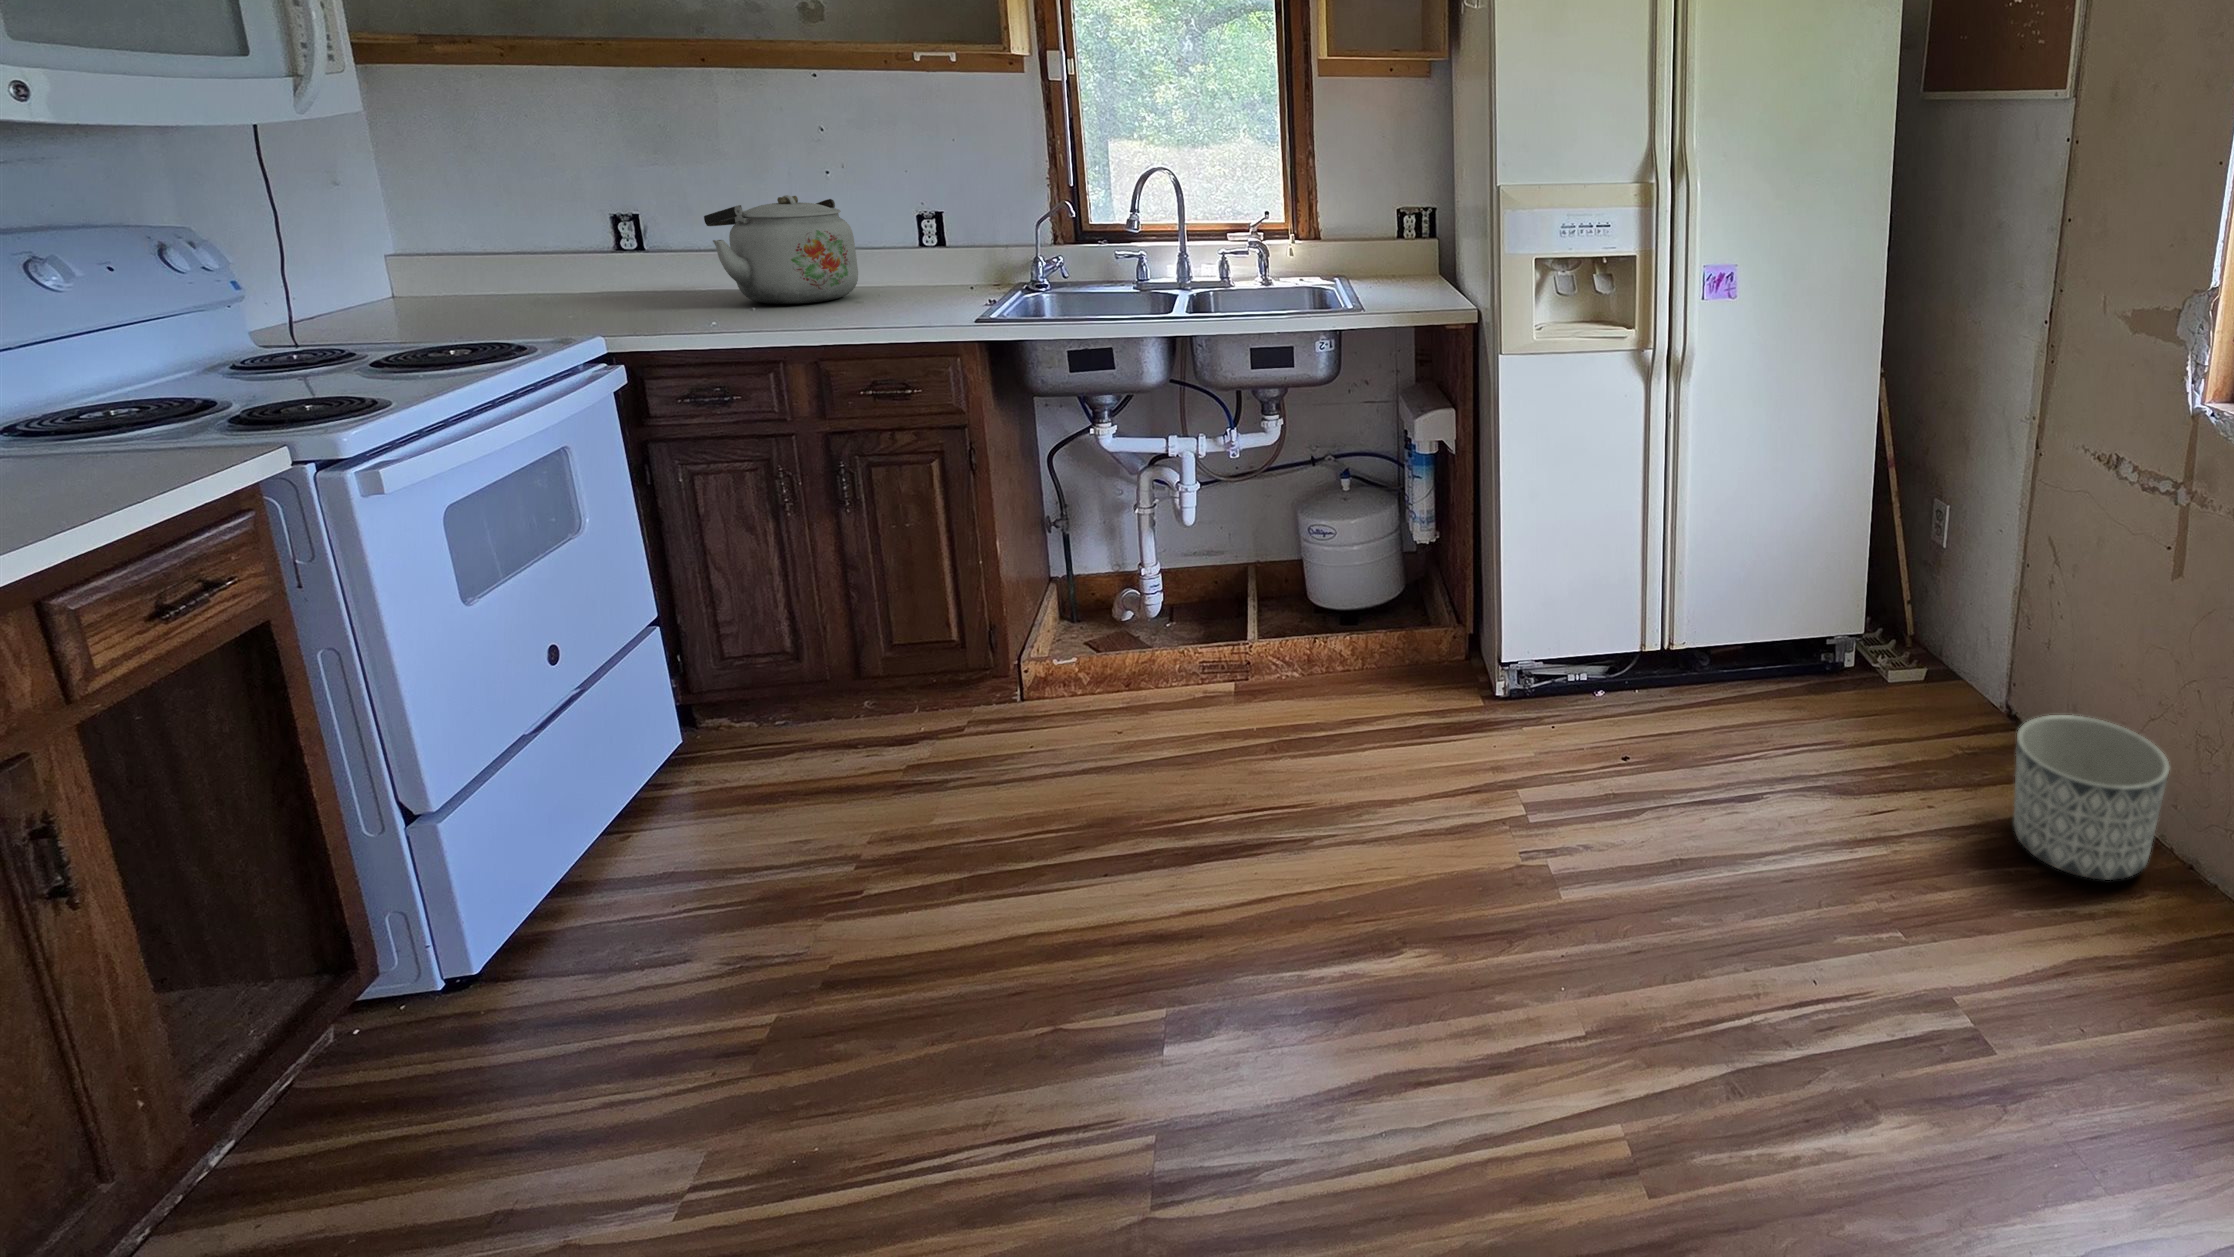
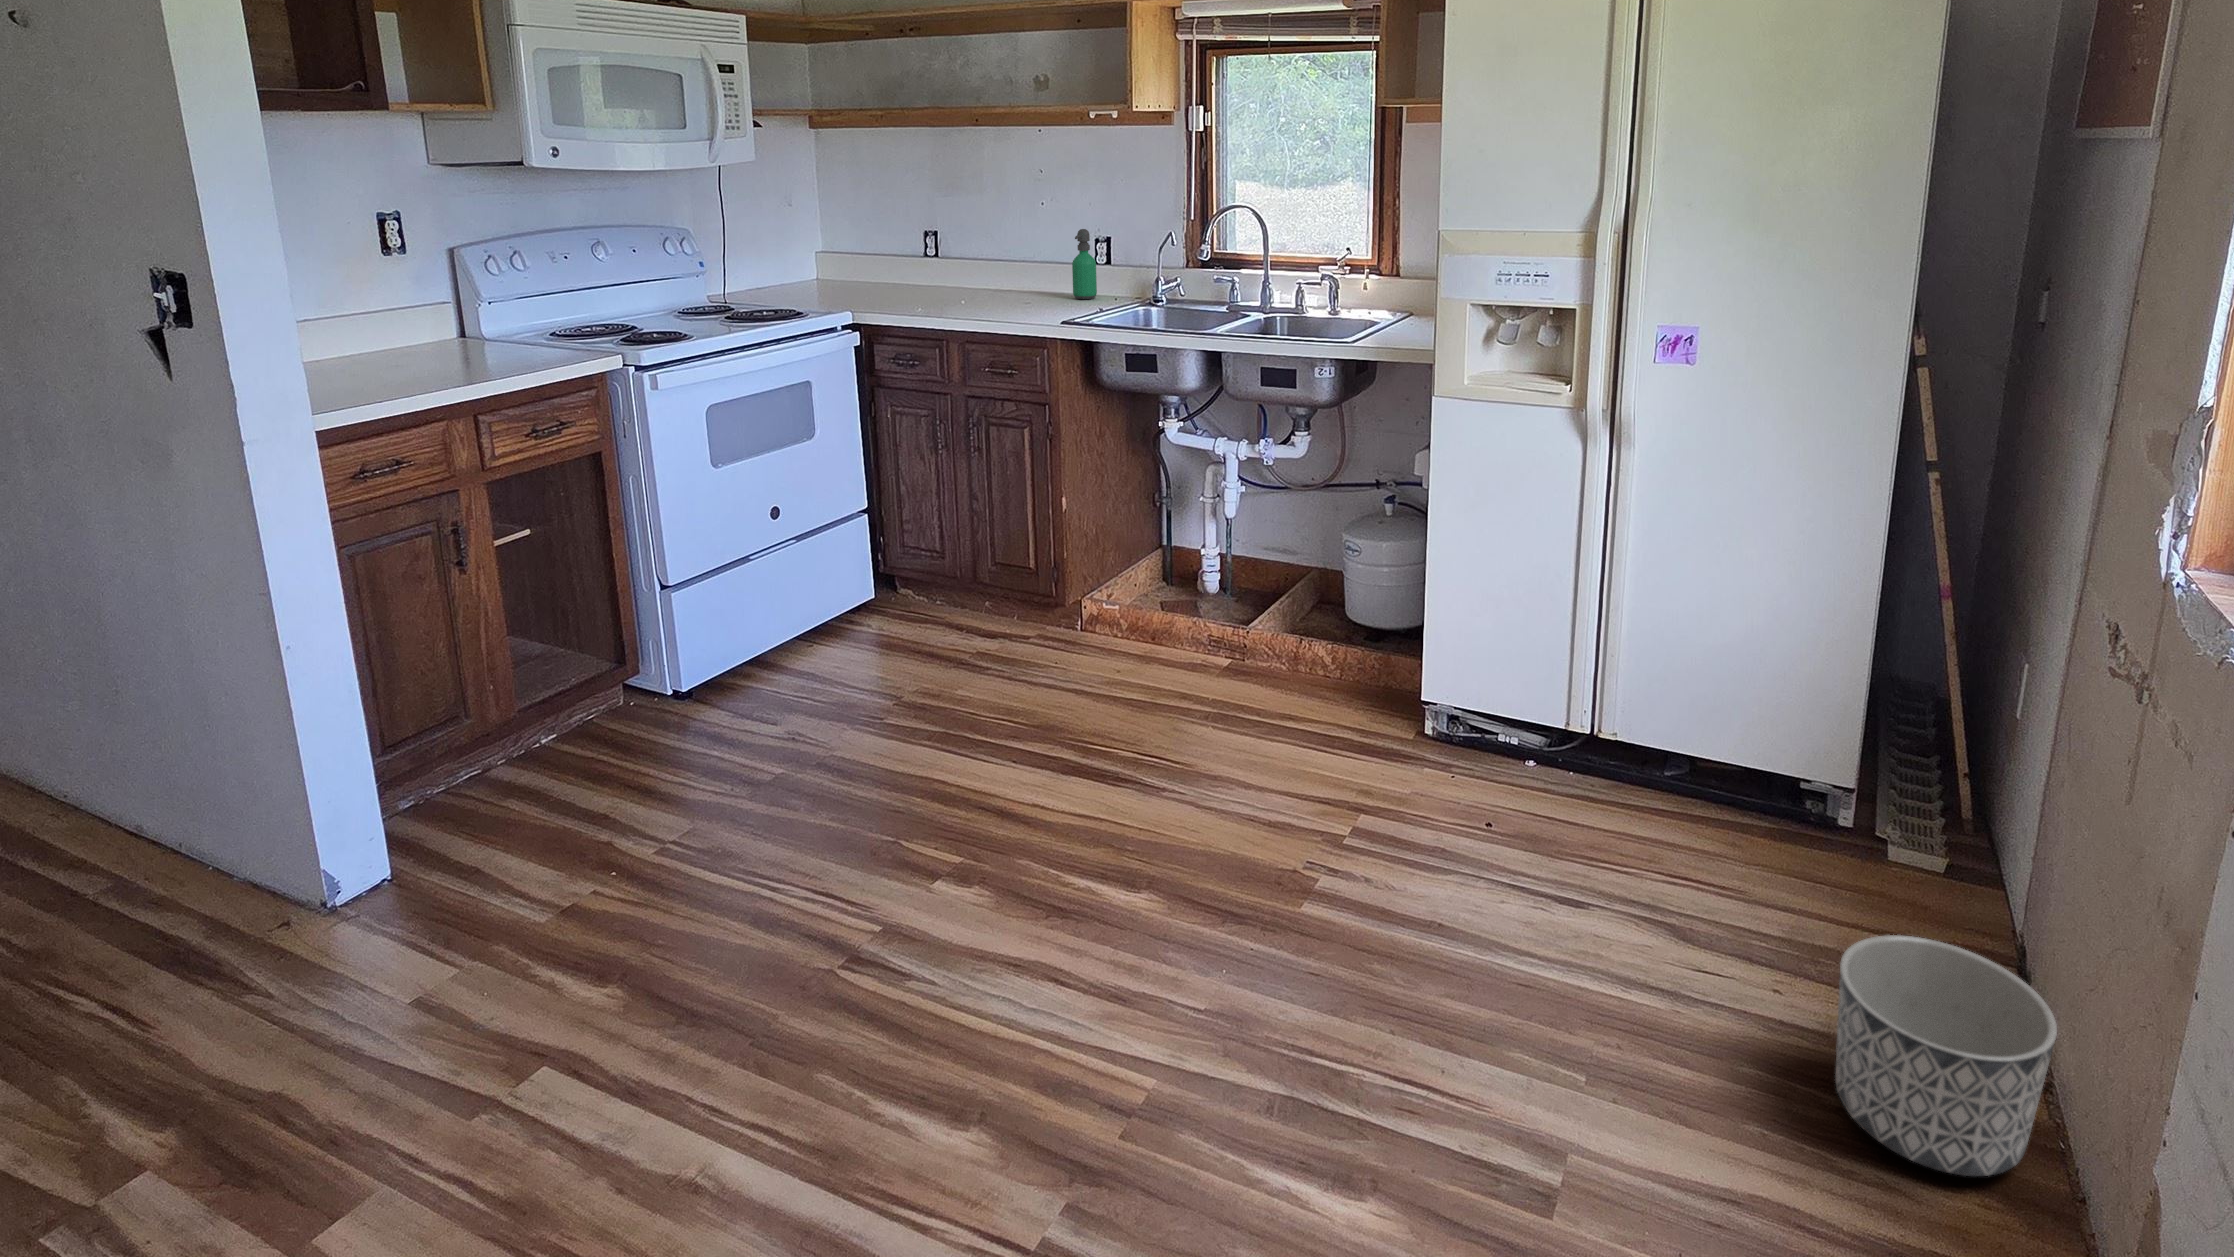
kettle: present [704,195,858,304] -> none [943,220,1040,300]
soap dispenser: none [907,204,944,293] -> present [1072,229,1097,299]

